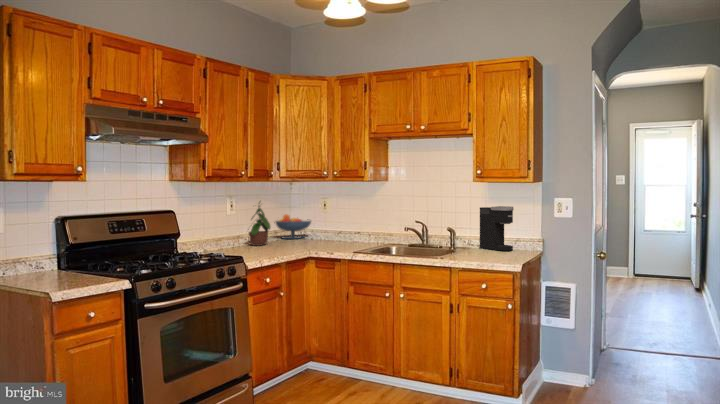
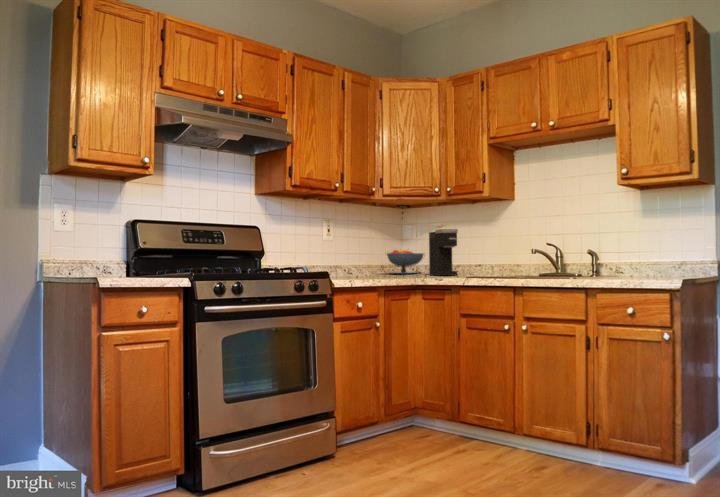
potted plant: present [248,206,271,246] -> none [346,225,377,277]
coffee maker: present [480,206,514,251] -> present [429,229,458,275]

